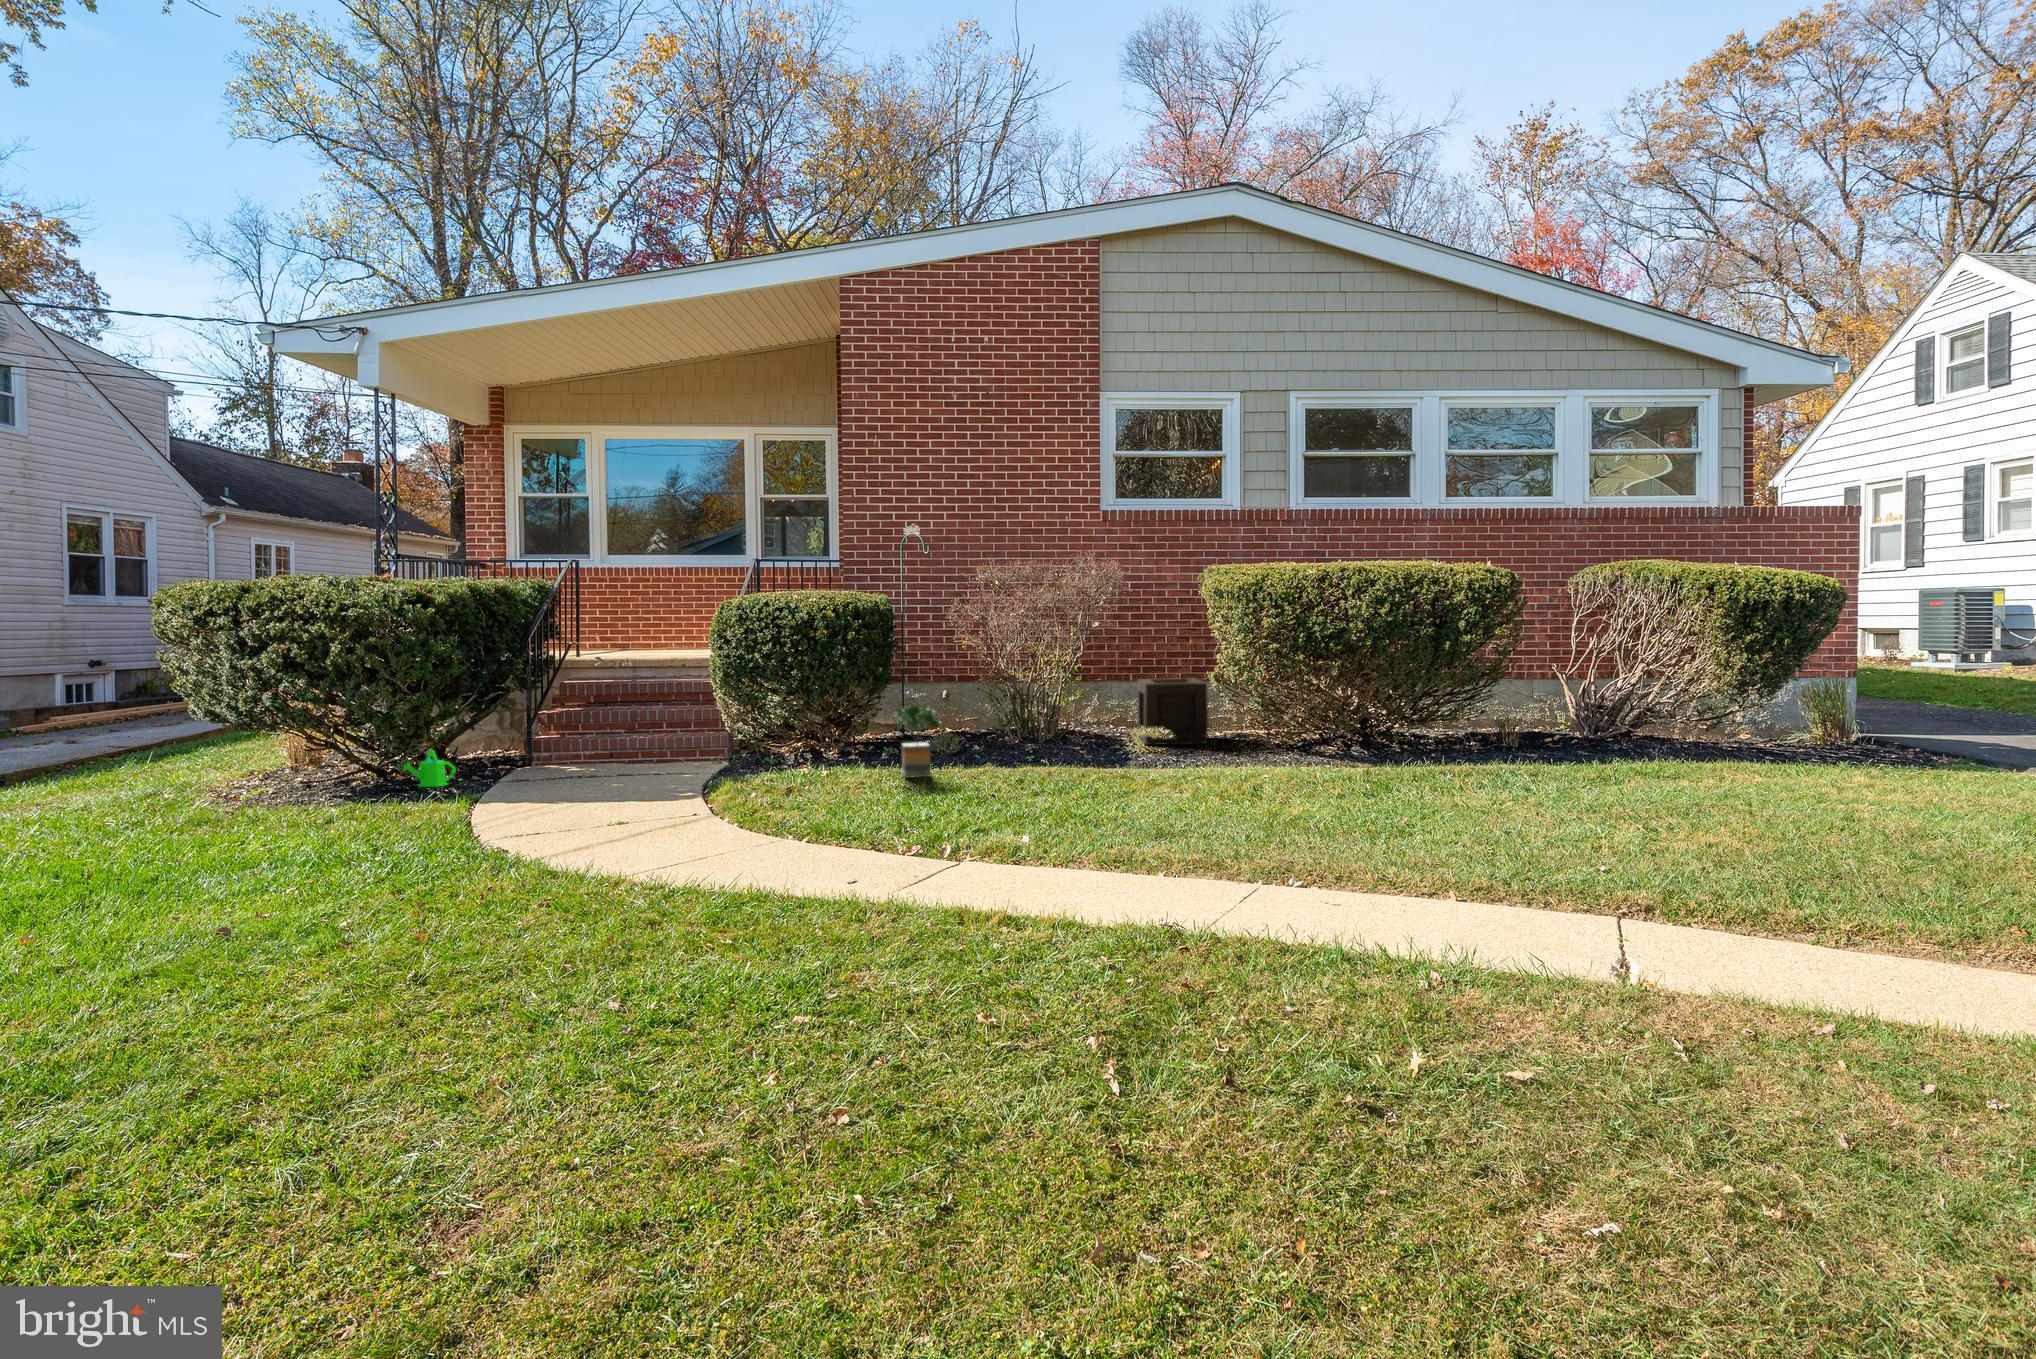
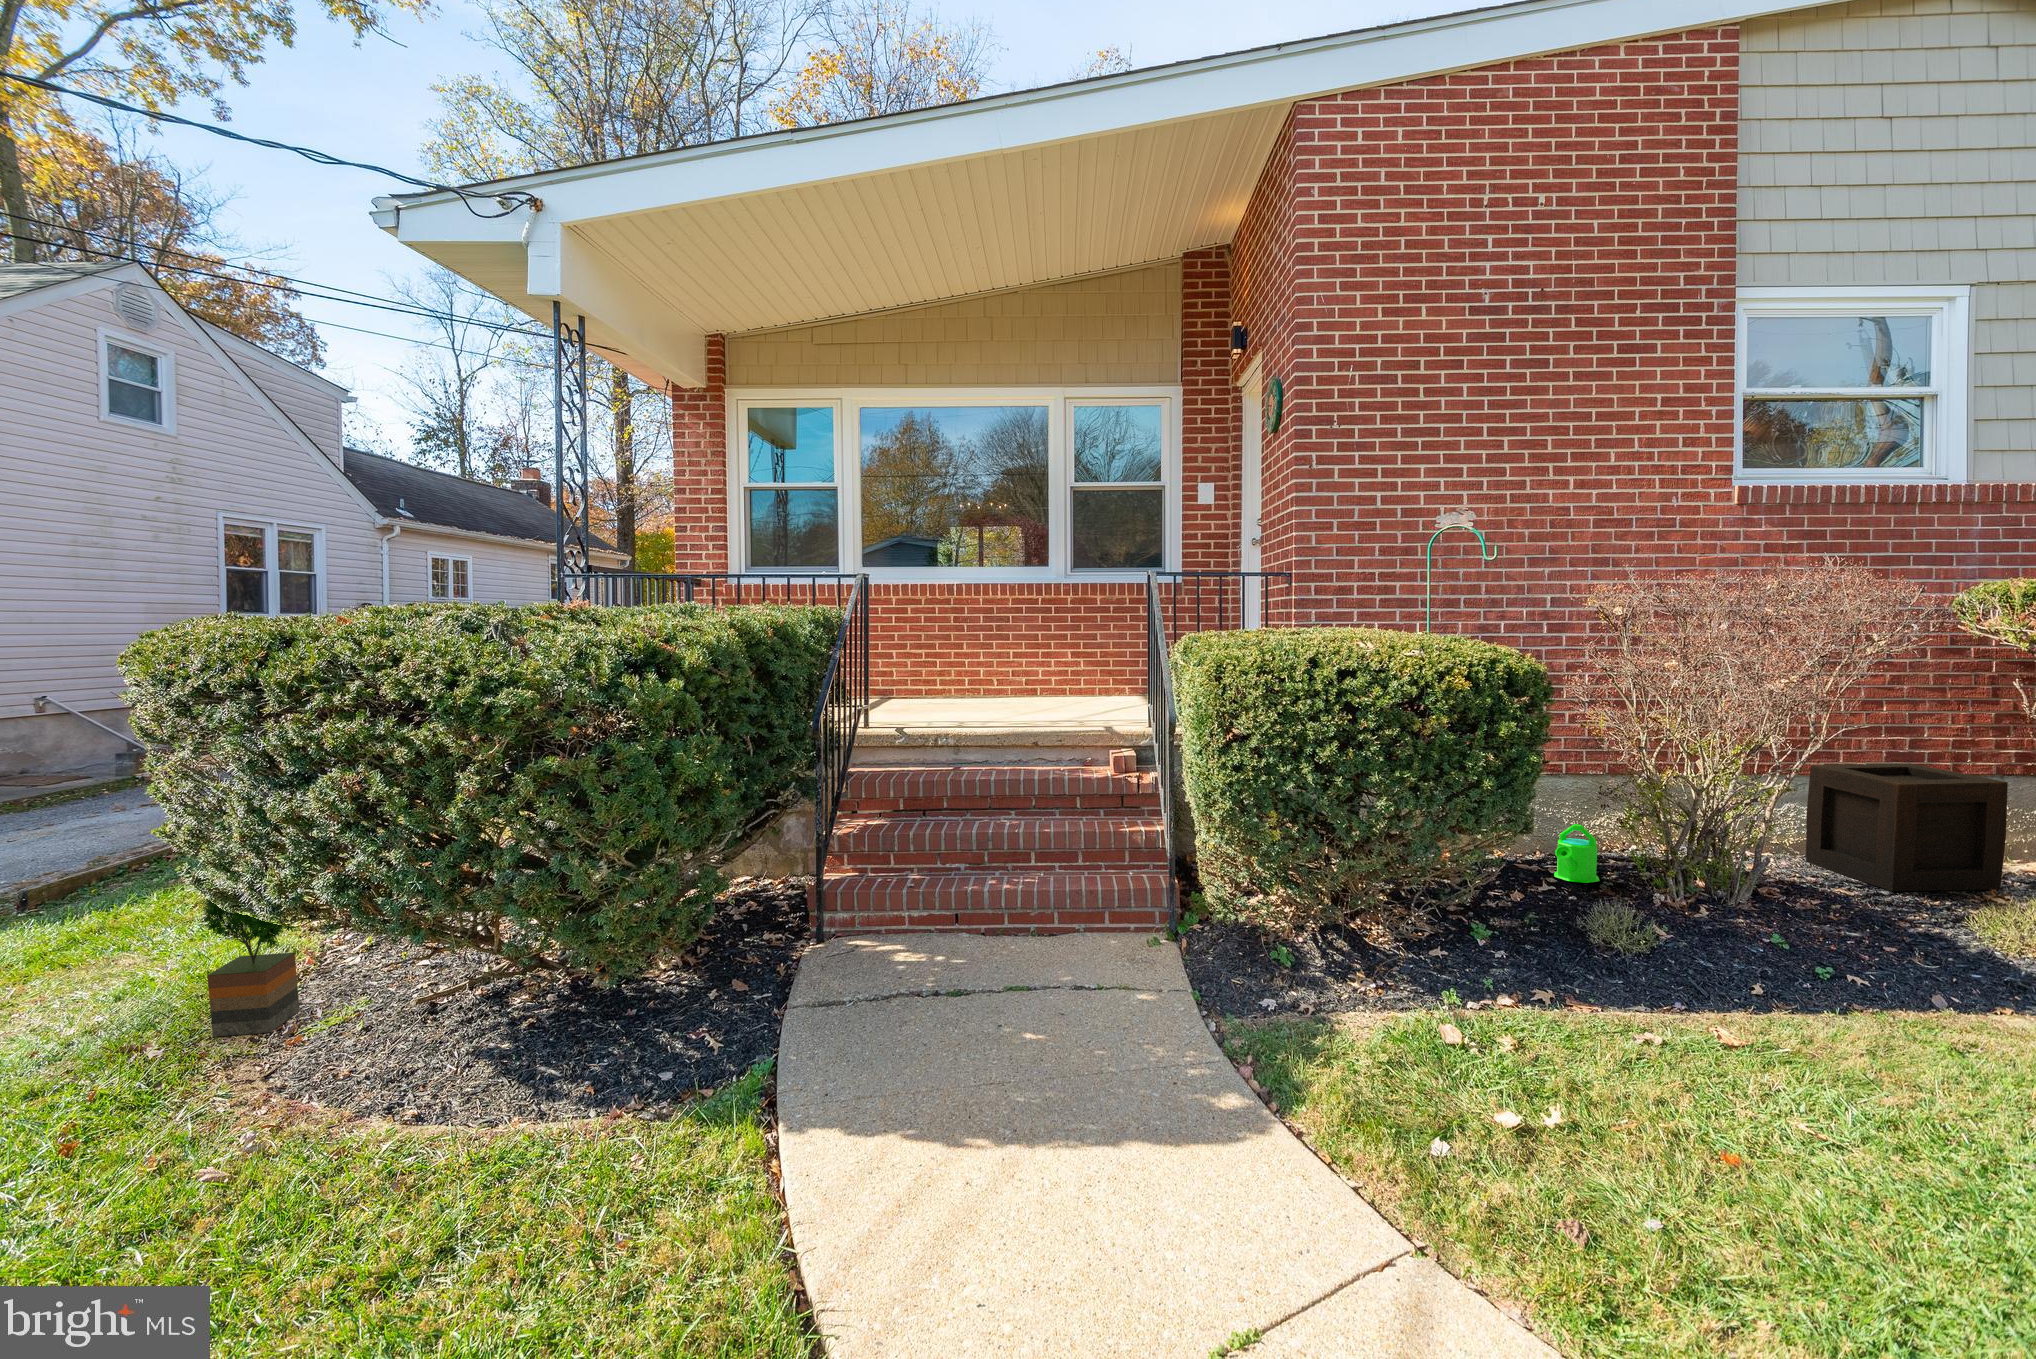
potted tree: present [894,705,940,778] -> present [200,899,299,1037]
watering can: present [403,750,456,787] -> present [1554,824,1600,883]

